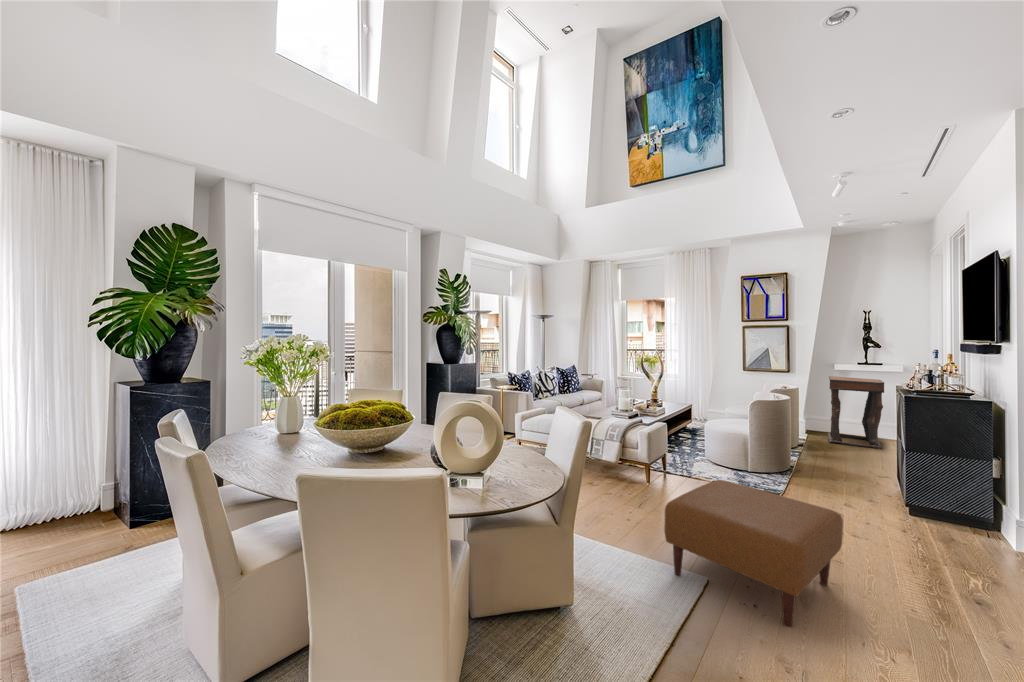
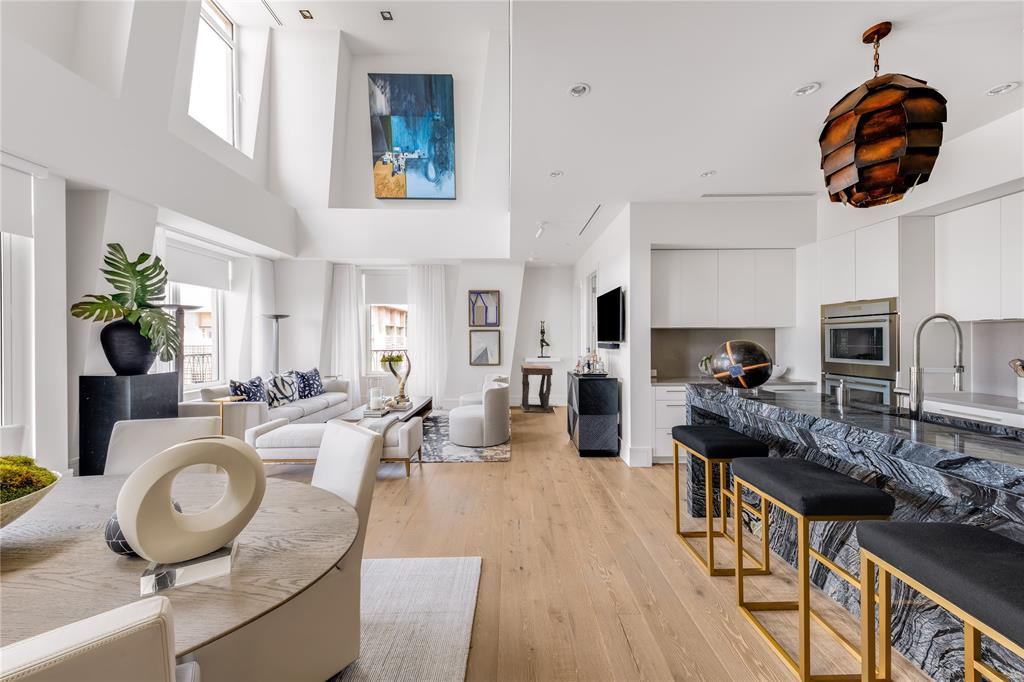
ottoman: present [664,480,843,628] -> none [454,479,587,621]

